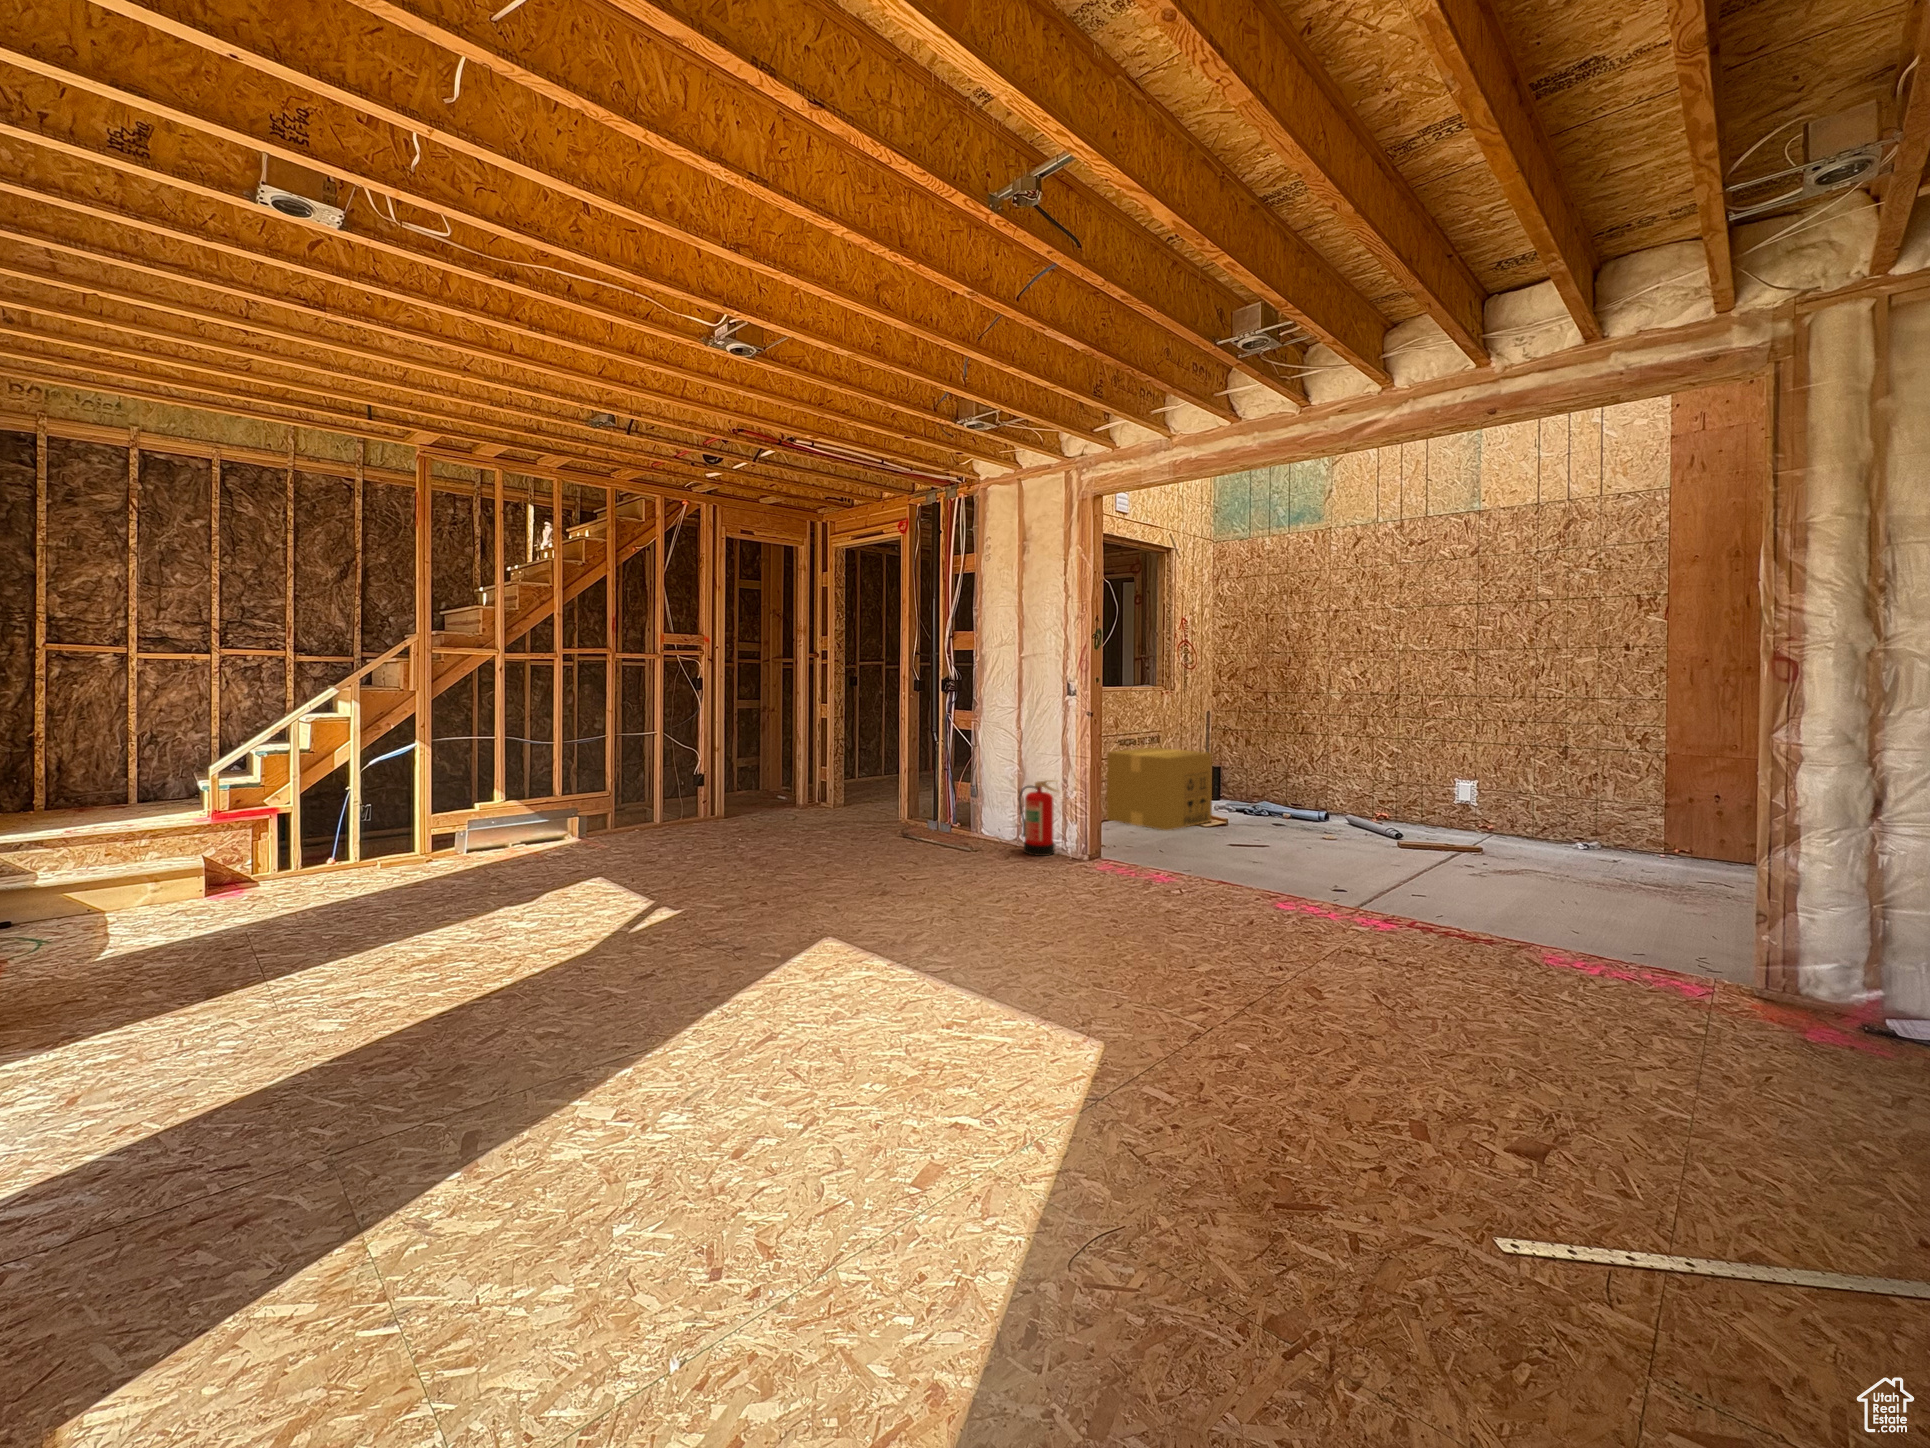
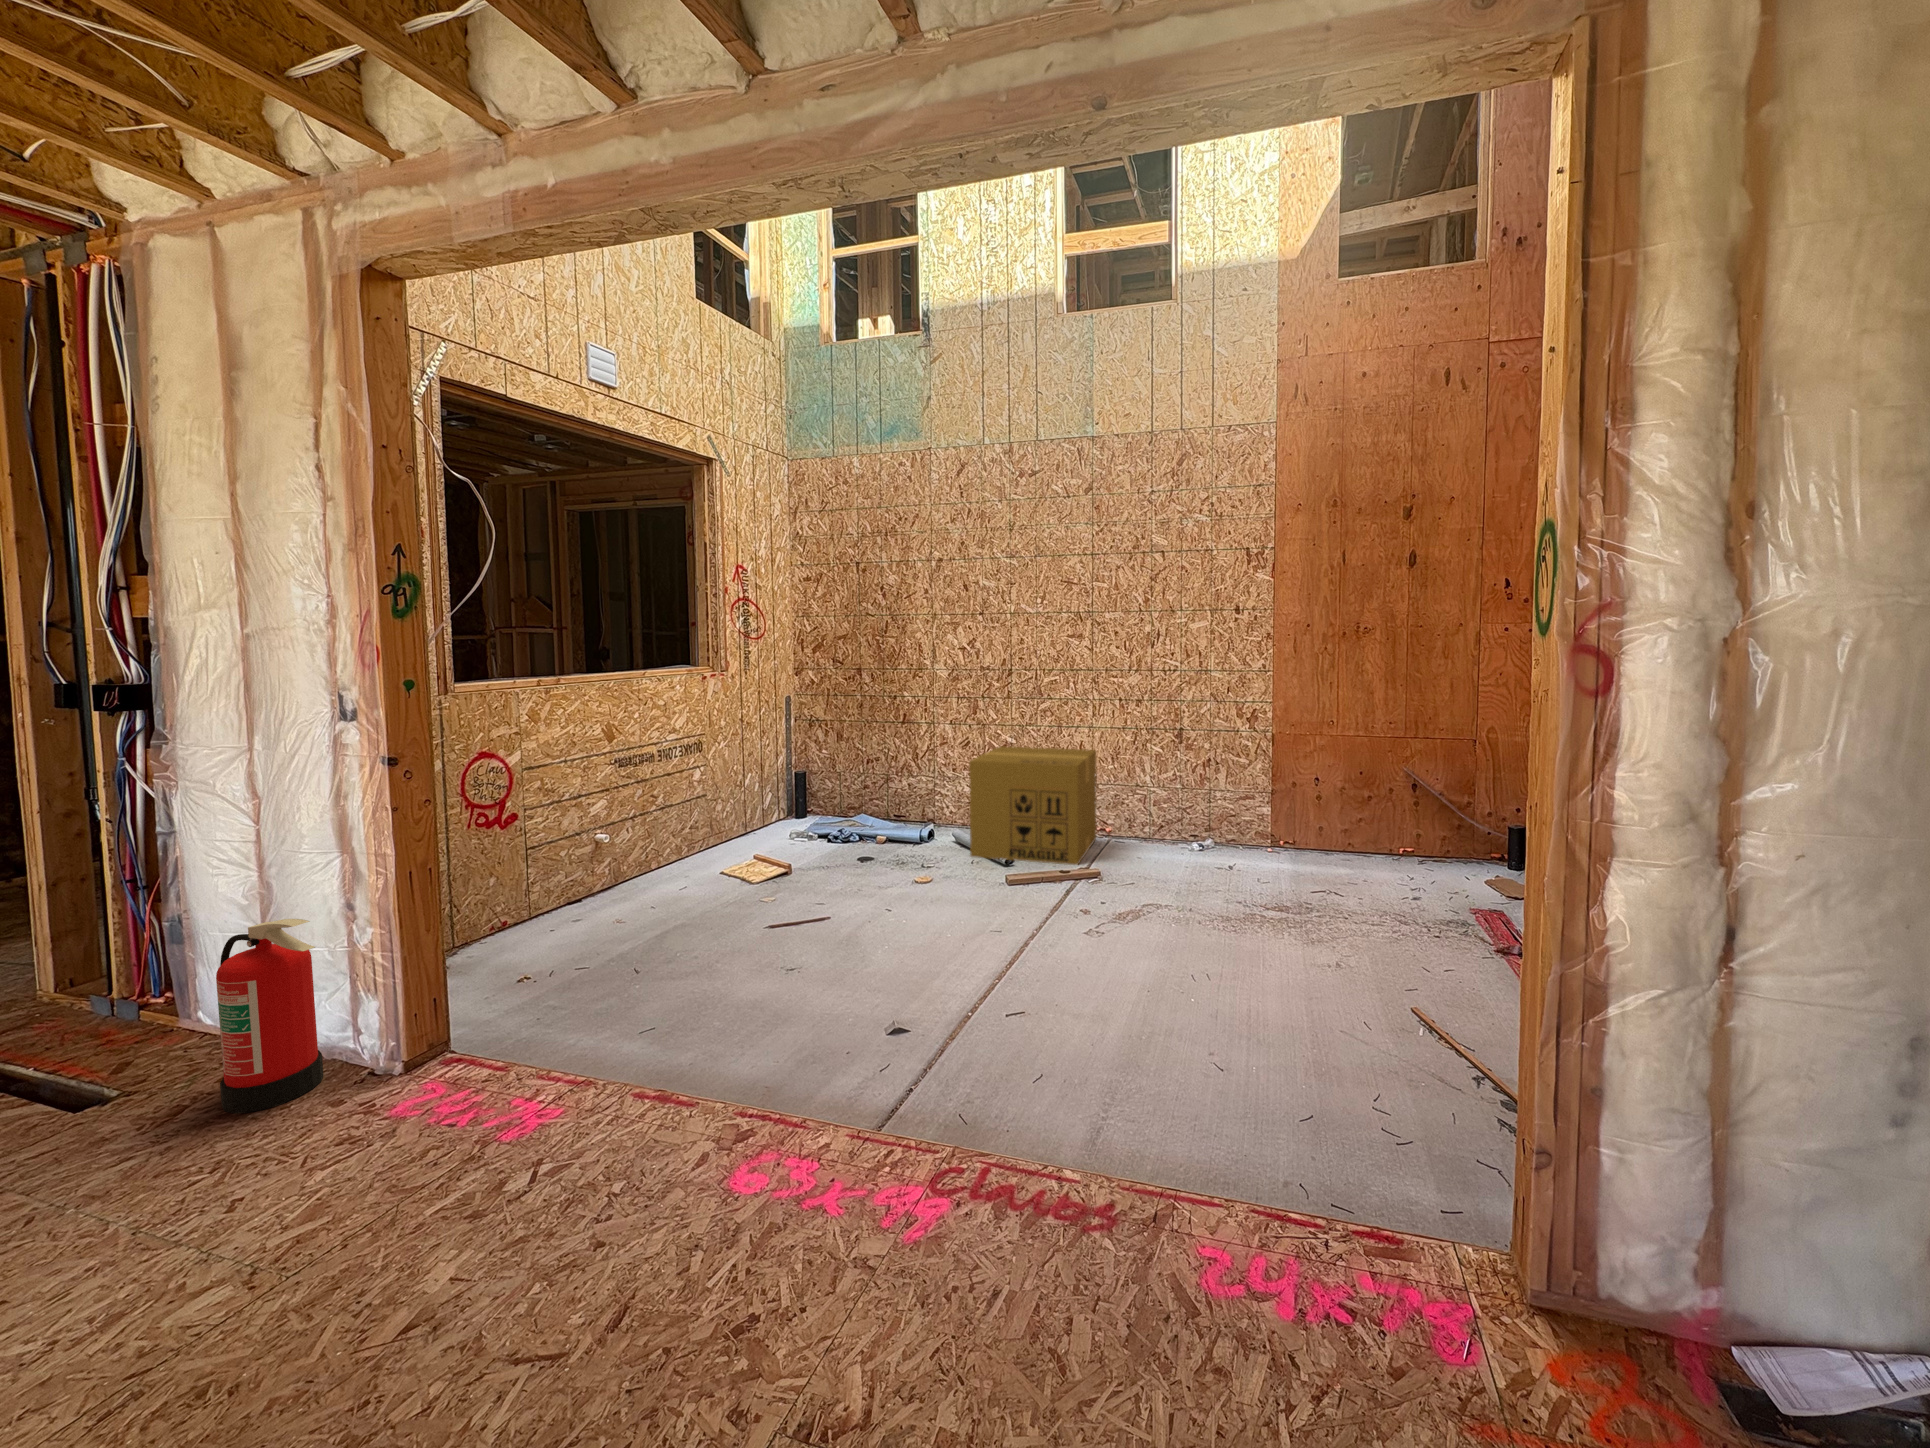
cardboard box: present [1107,747,1212,831] -> present [969,746,1096,865]

